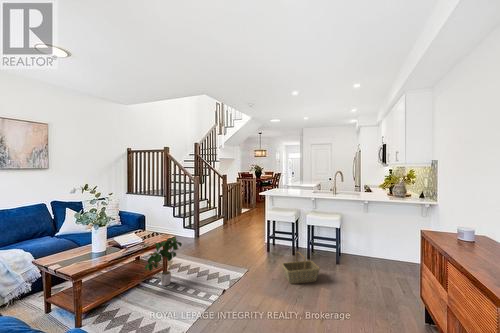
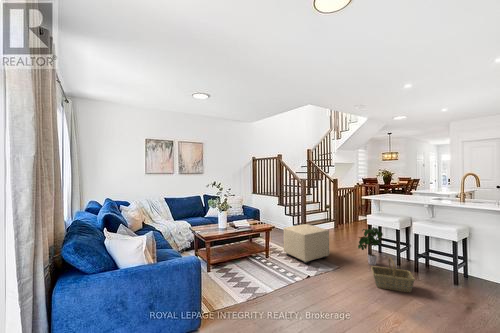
ottoman: none [184,228,235,274] -> present [283,224,329,264]
potted plant: present [145,238,182,286] -> present [358,227,383,265]

